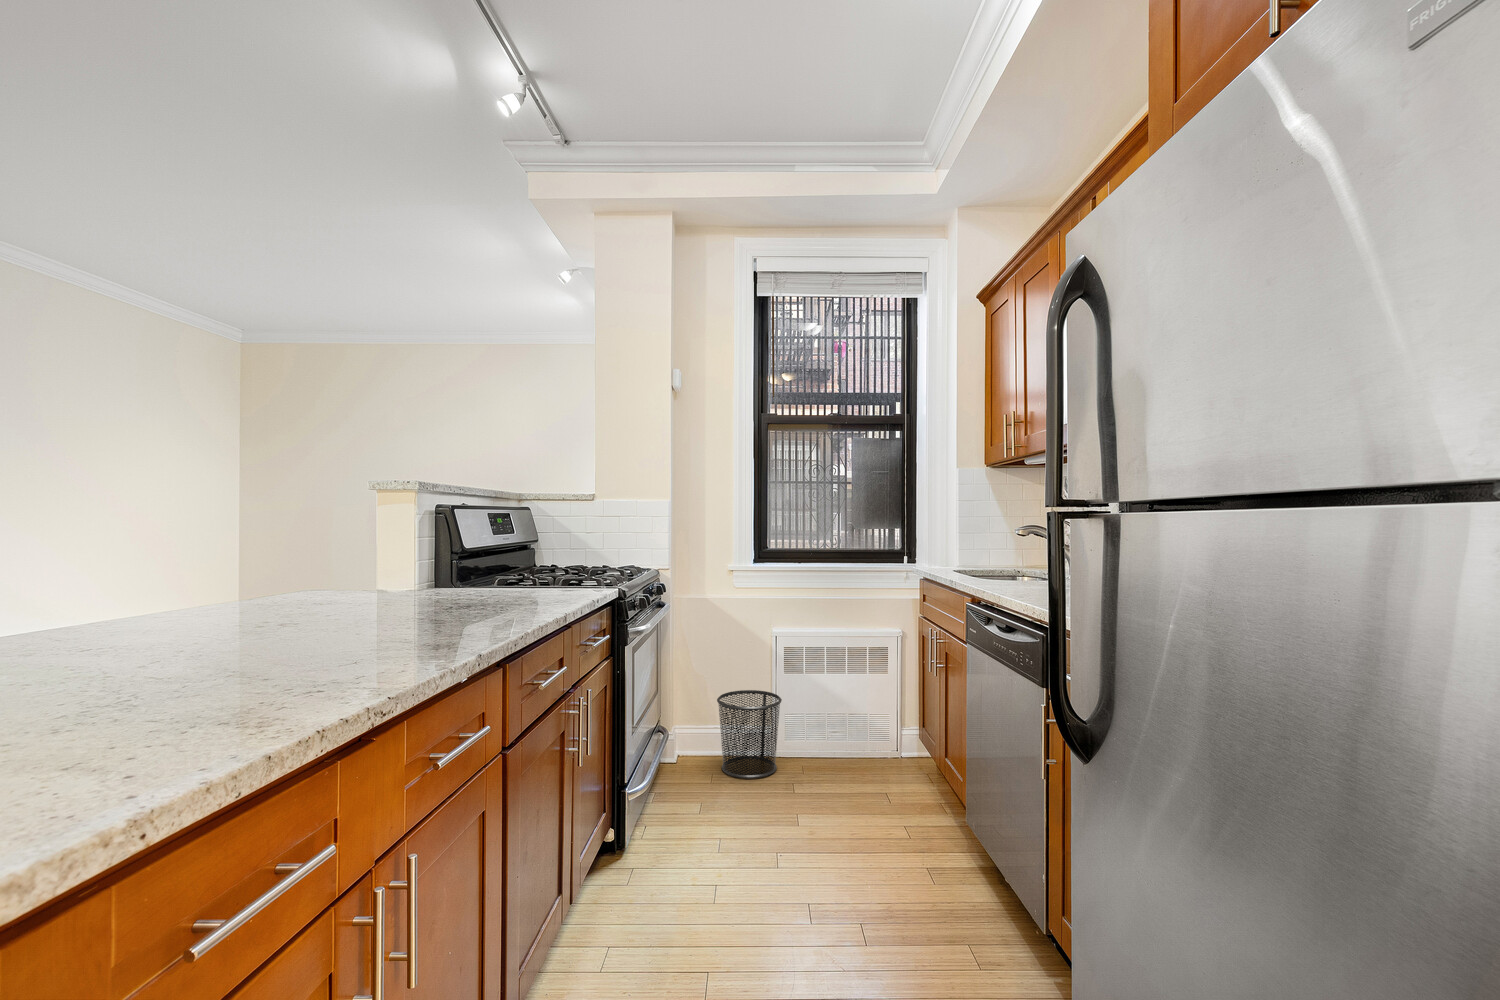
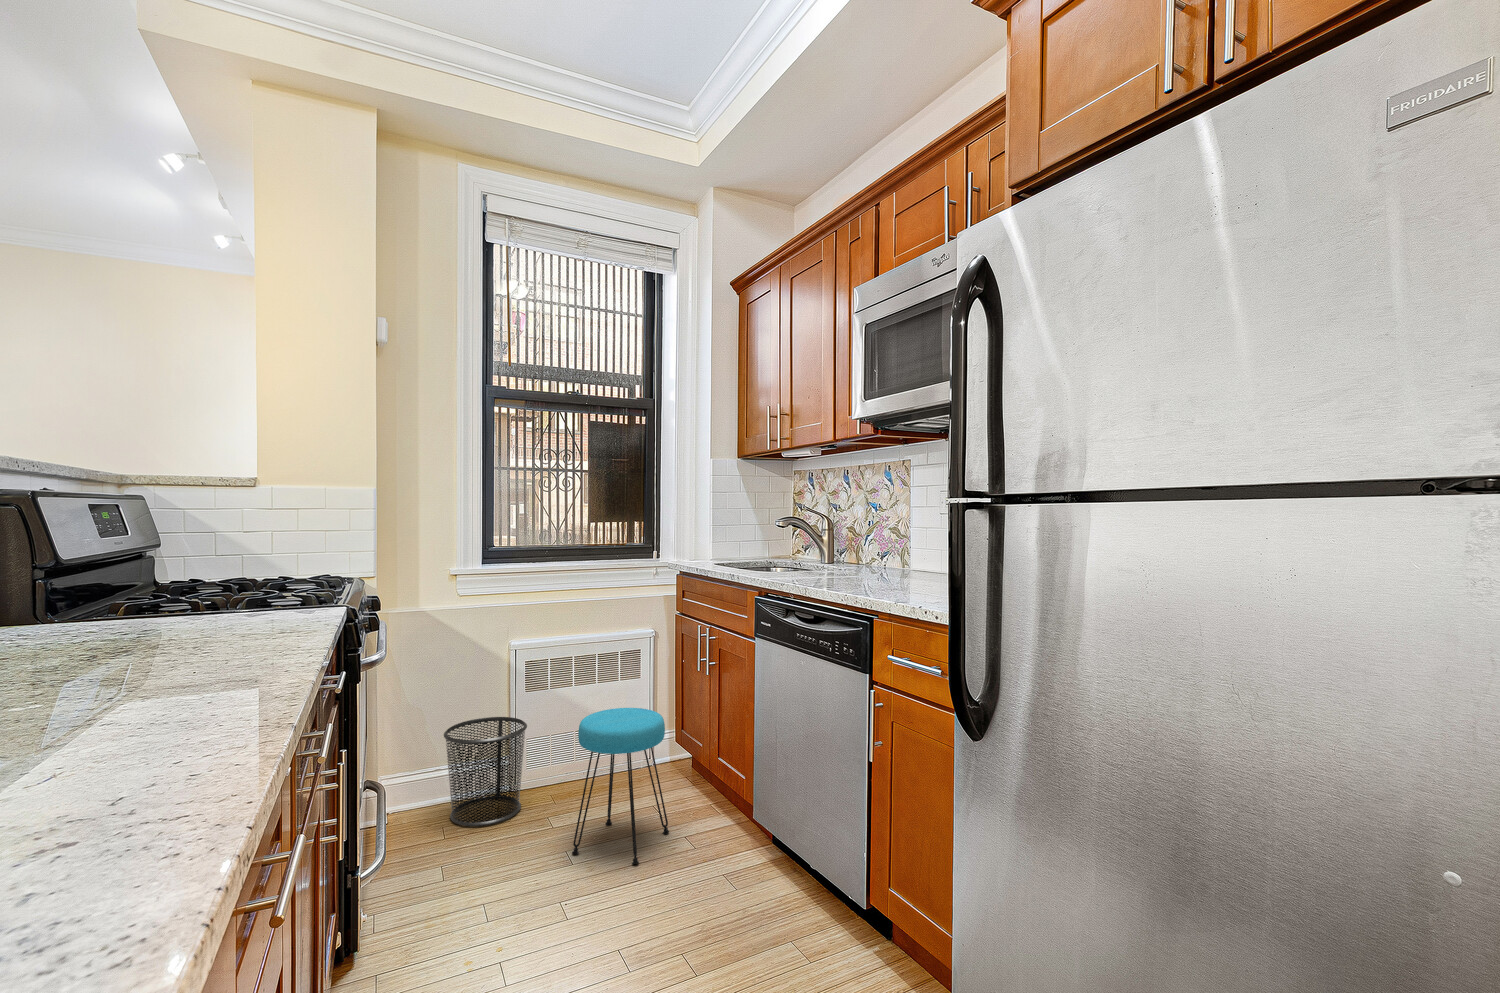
stool: none [800,697,890,838] -> present [572,708,669,864]

